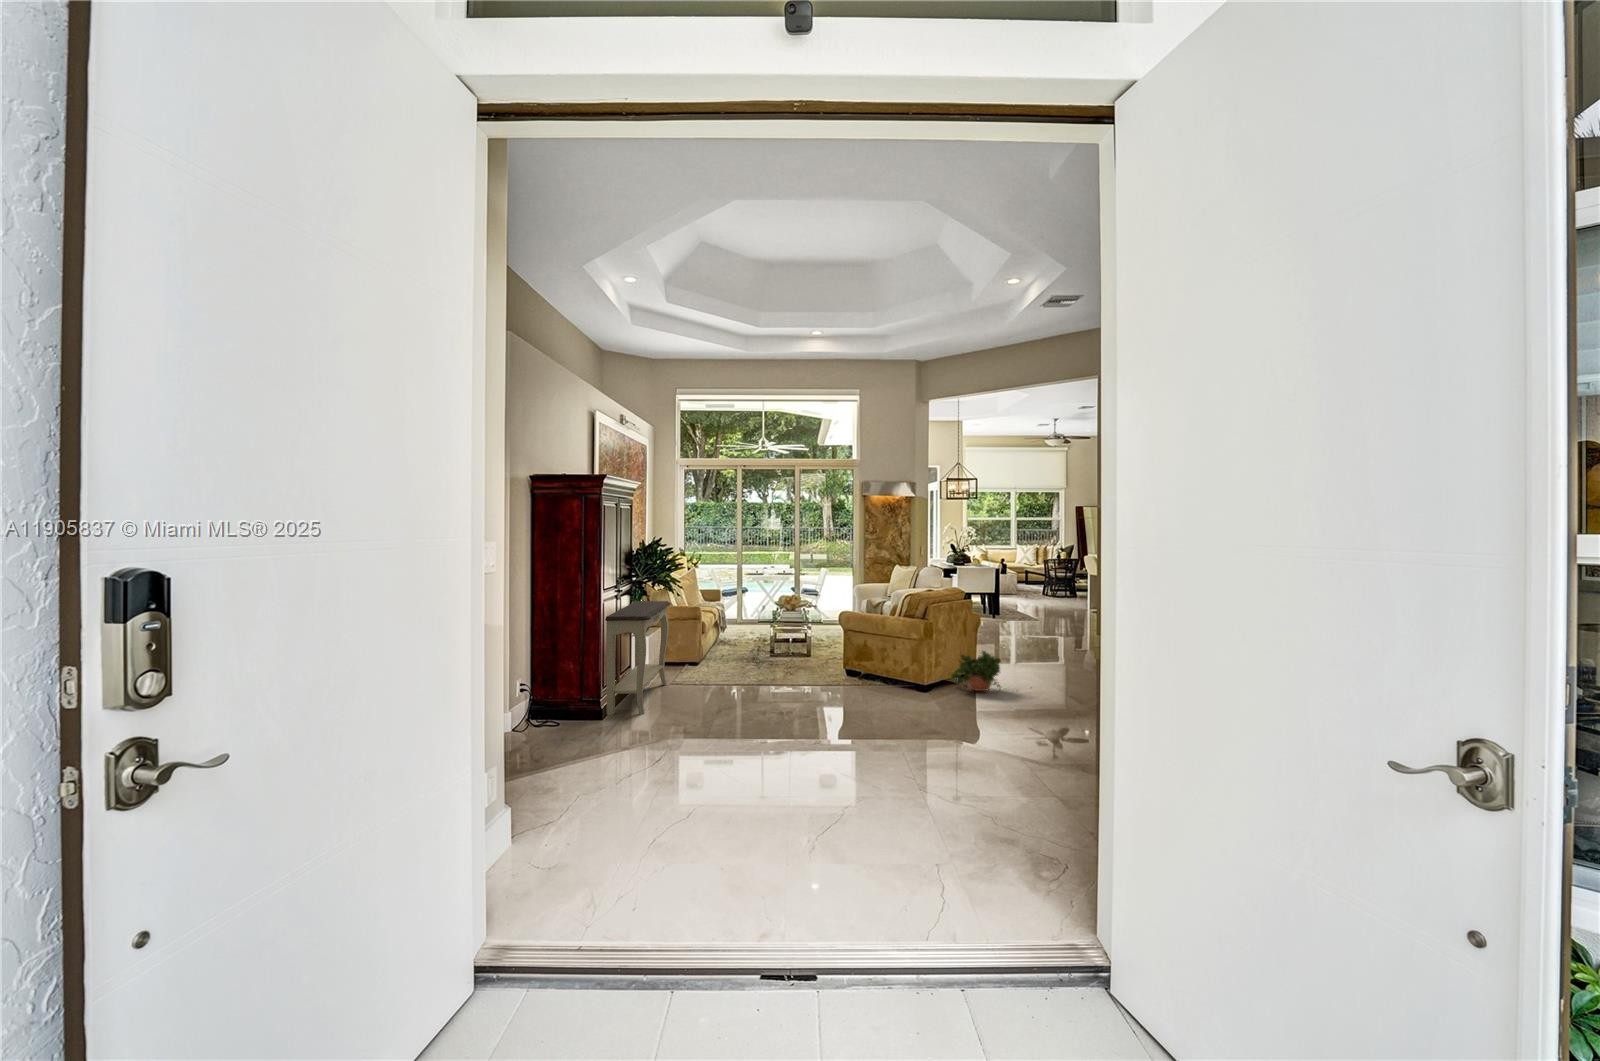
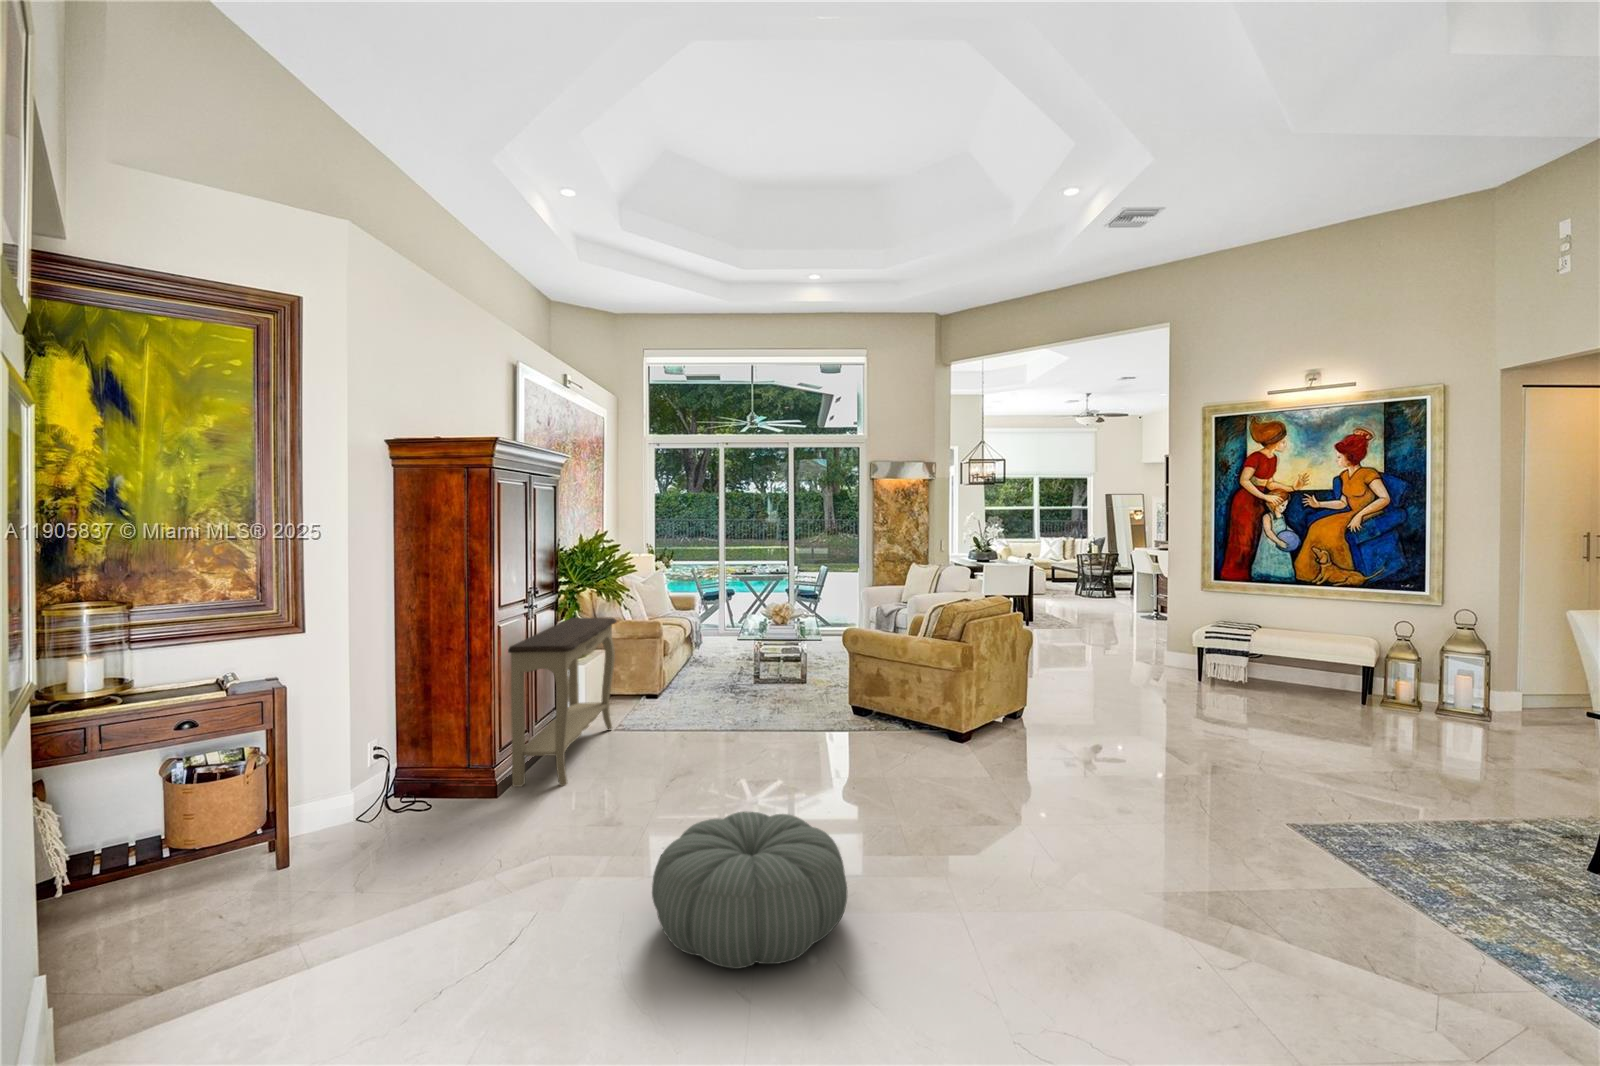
potted plant: present [951,651,1001,691] -> none [994,681,1068,741]
pouf: none [721,713,838,789] -> present [652,812,847,969]

